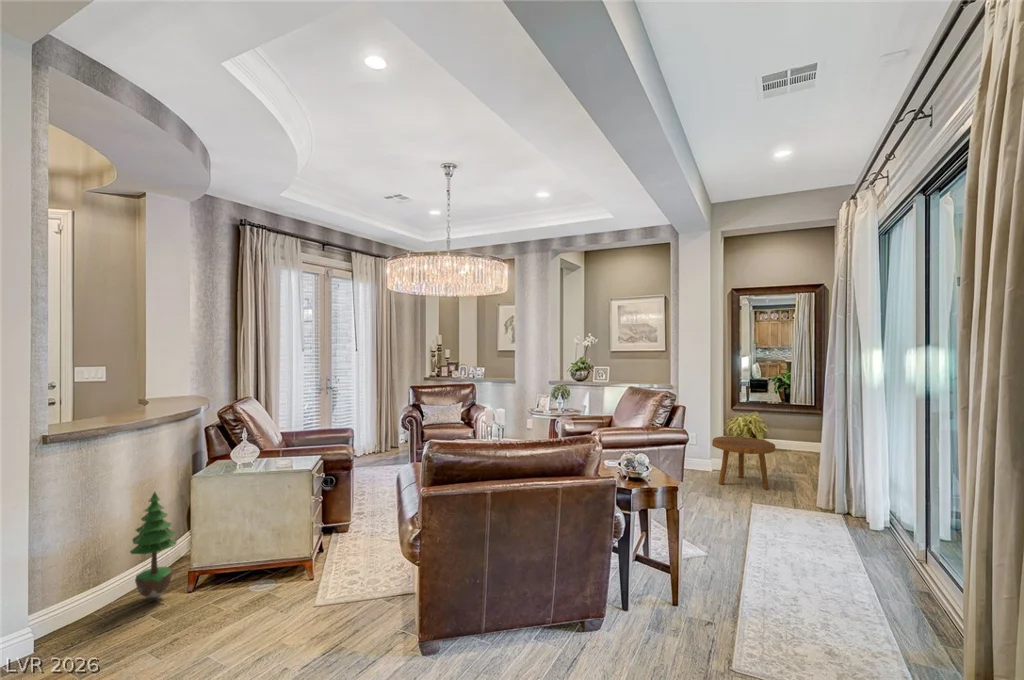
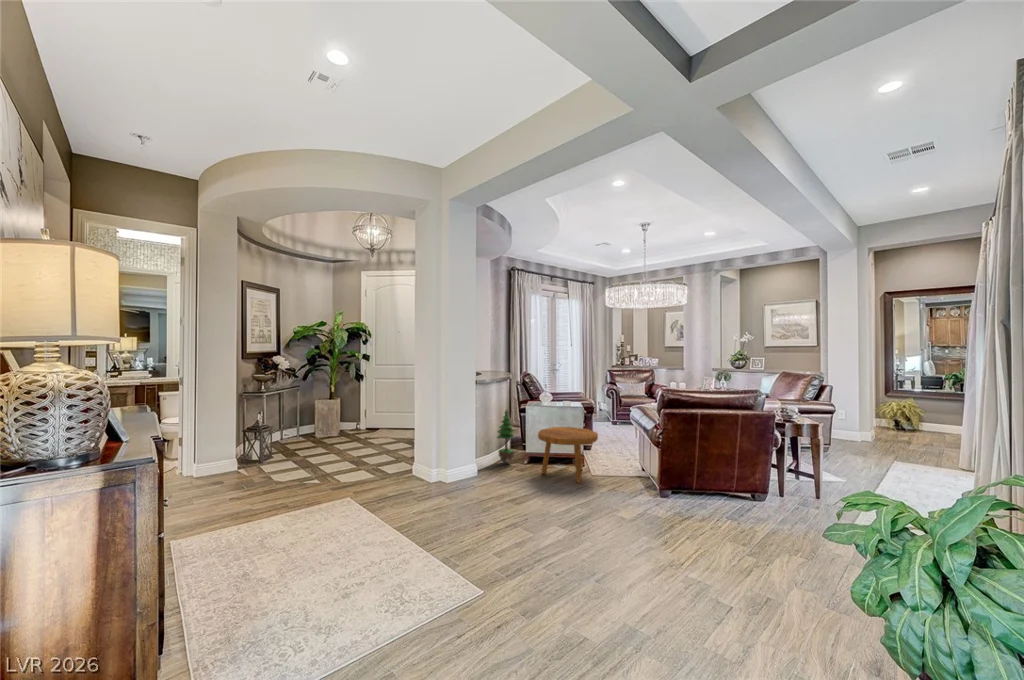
footstool: present [712,436,775,489] -> present [538,427,598,483]

